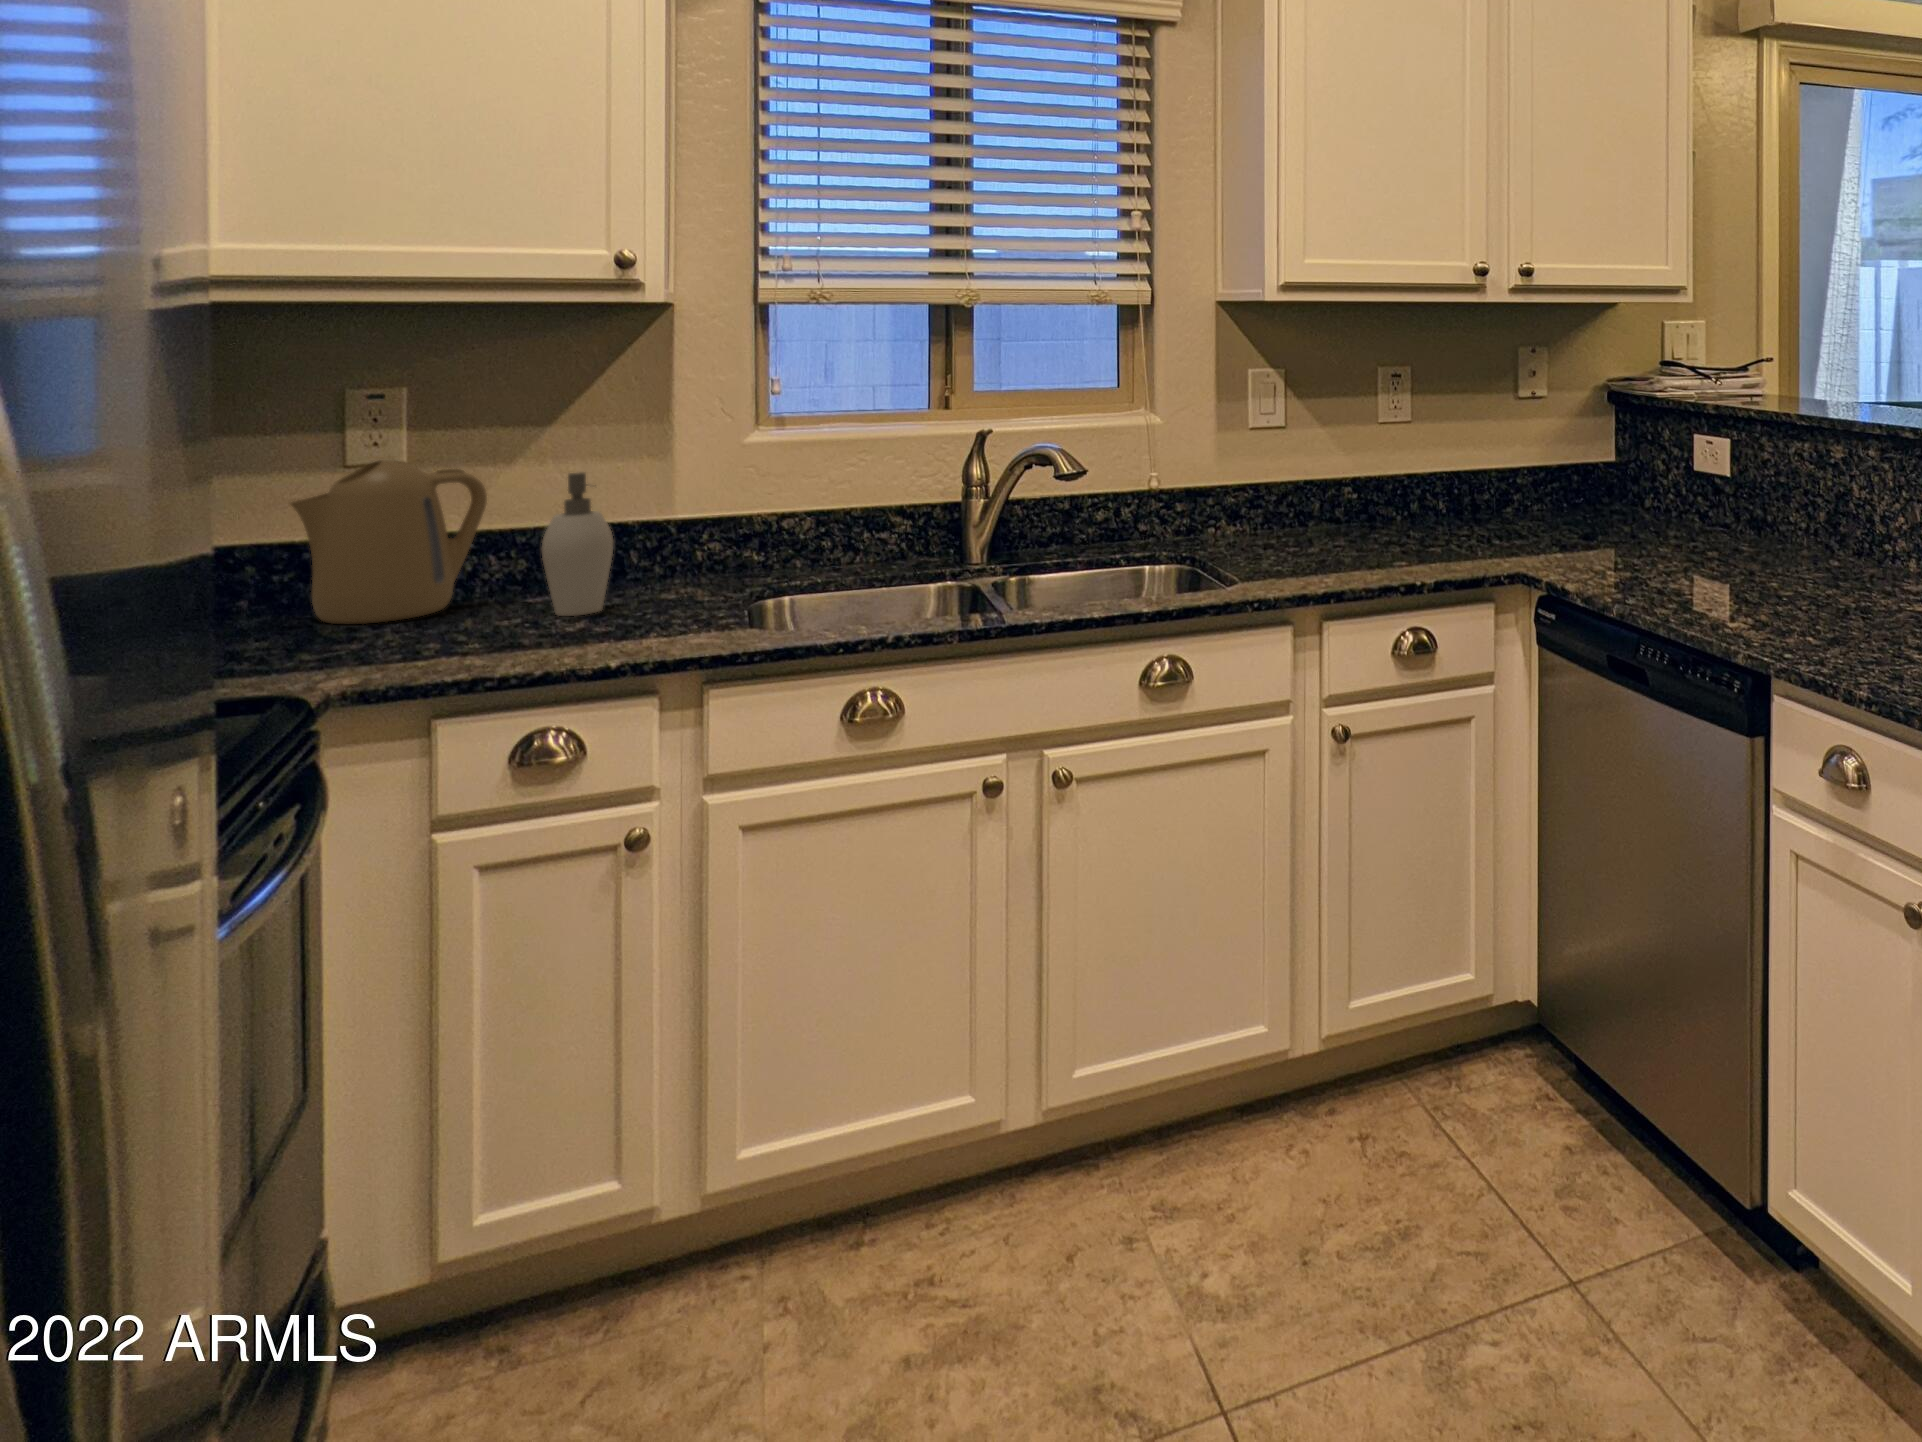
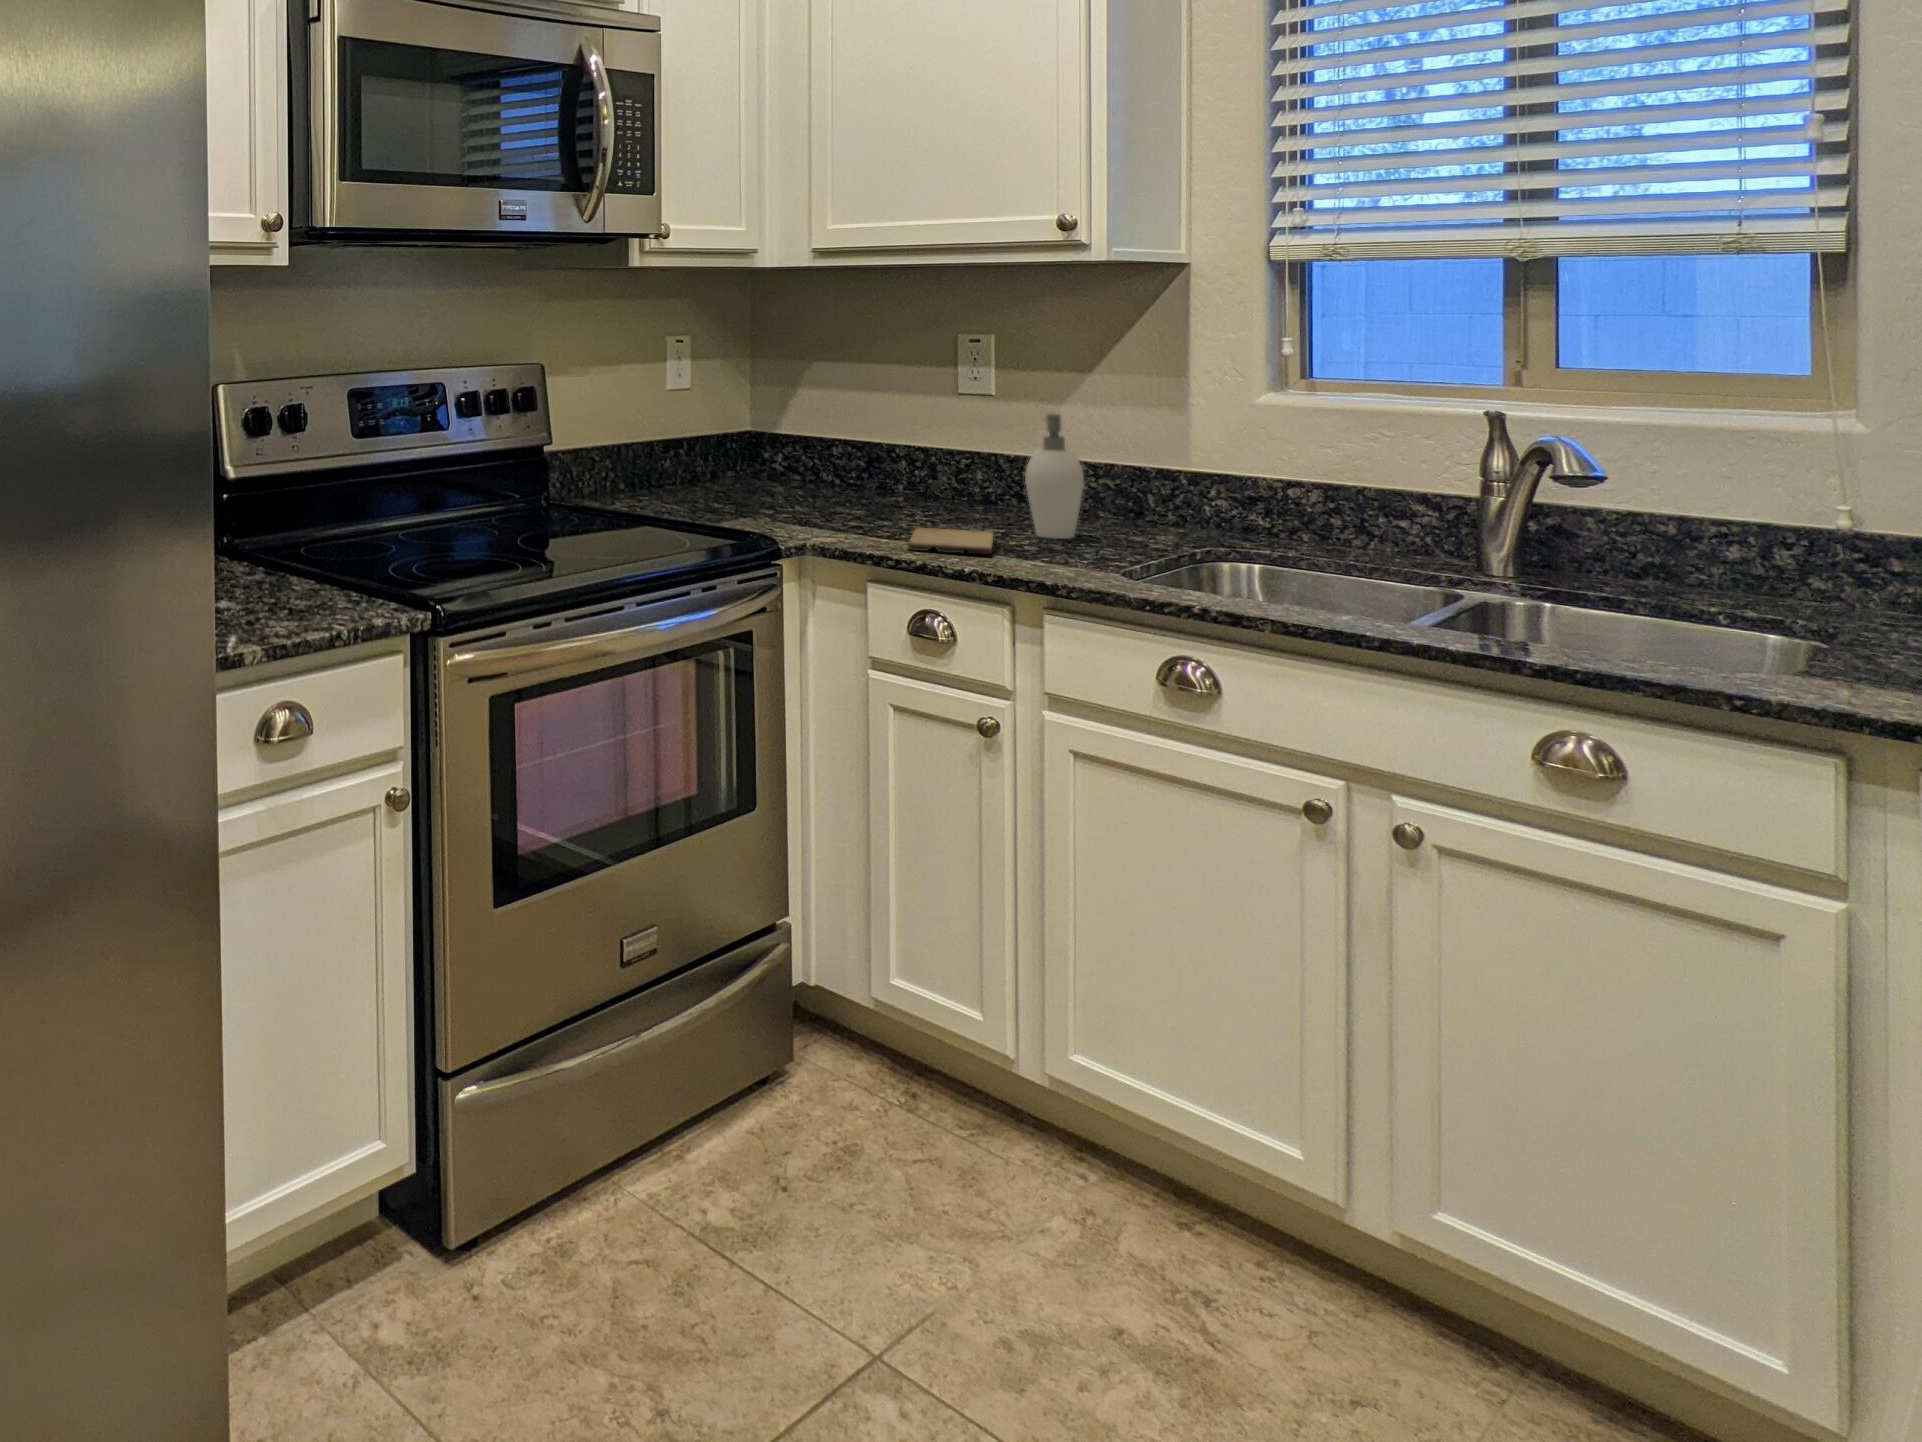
kettle: present [291,460,487,624] -> none [889,391,1022,517]
cutting board: none [437,620,596,661] -> present [908,528,994,554]

